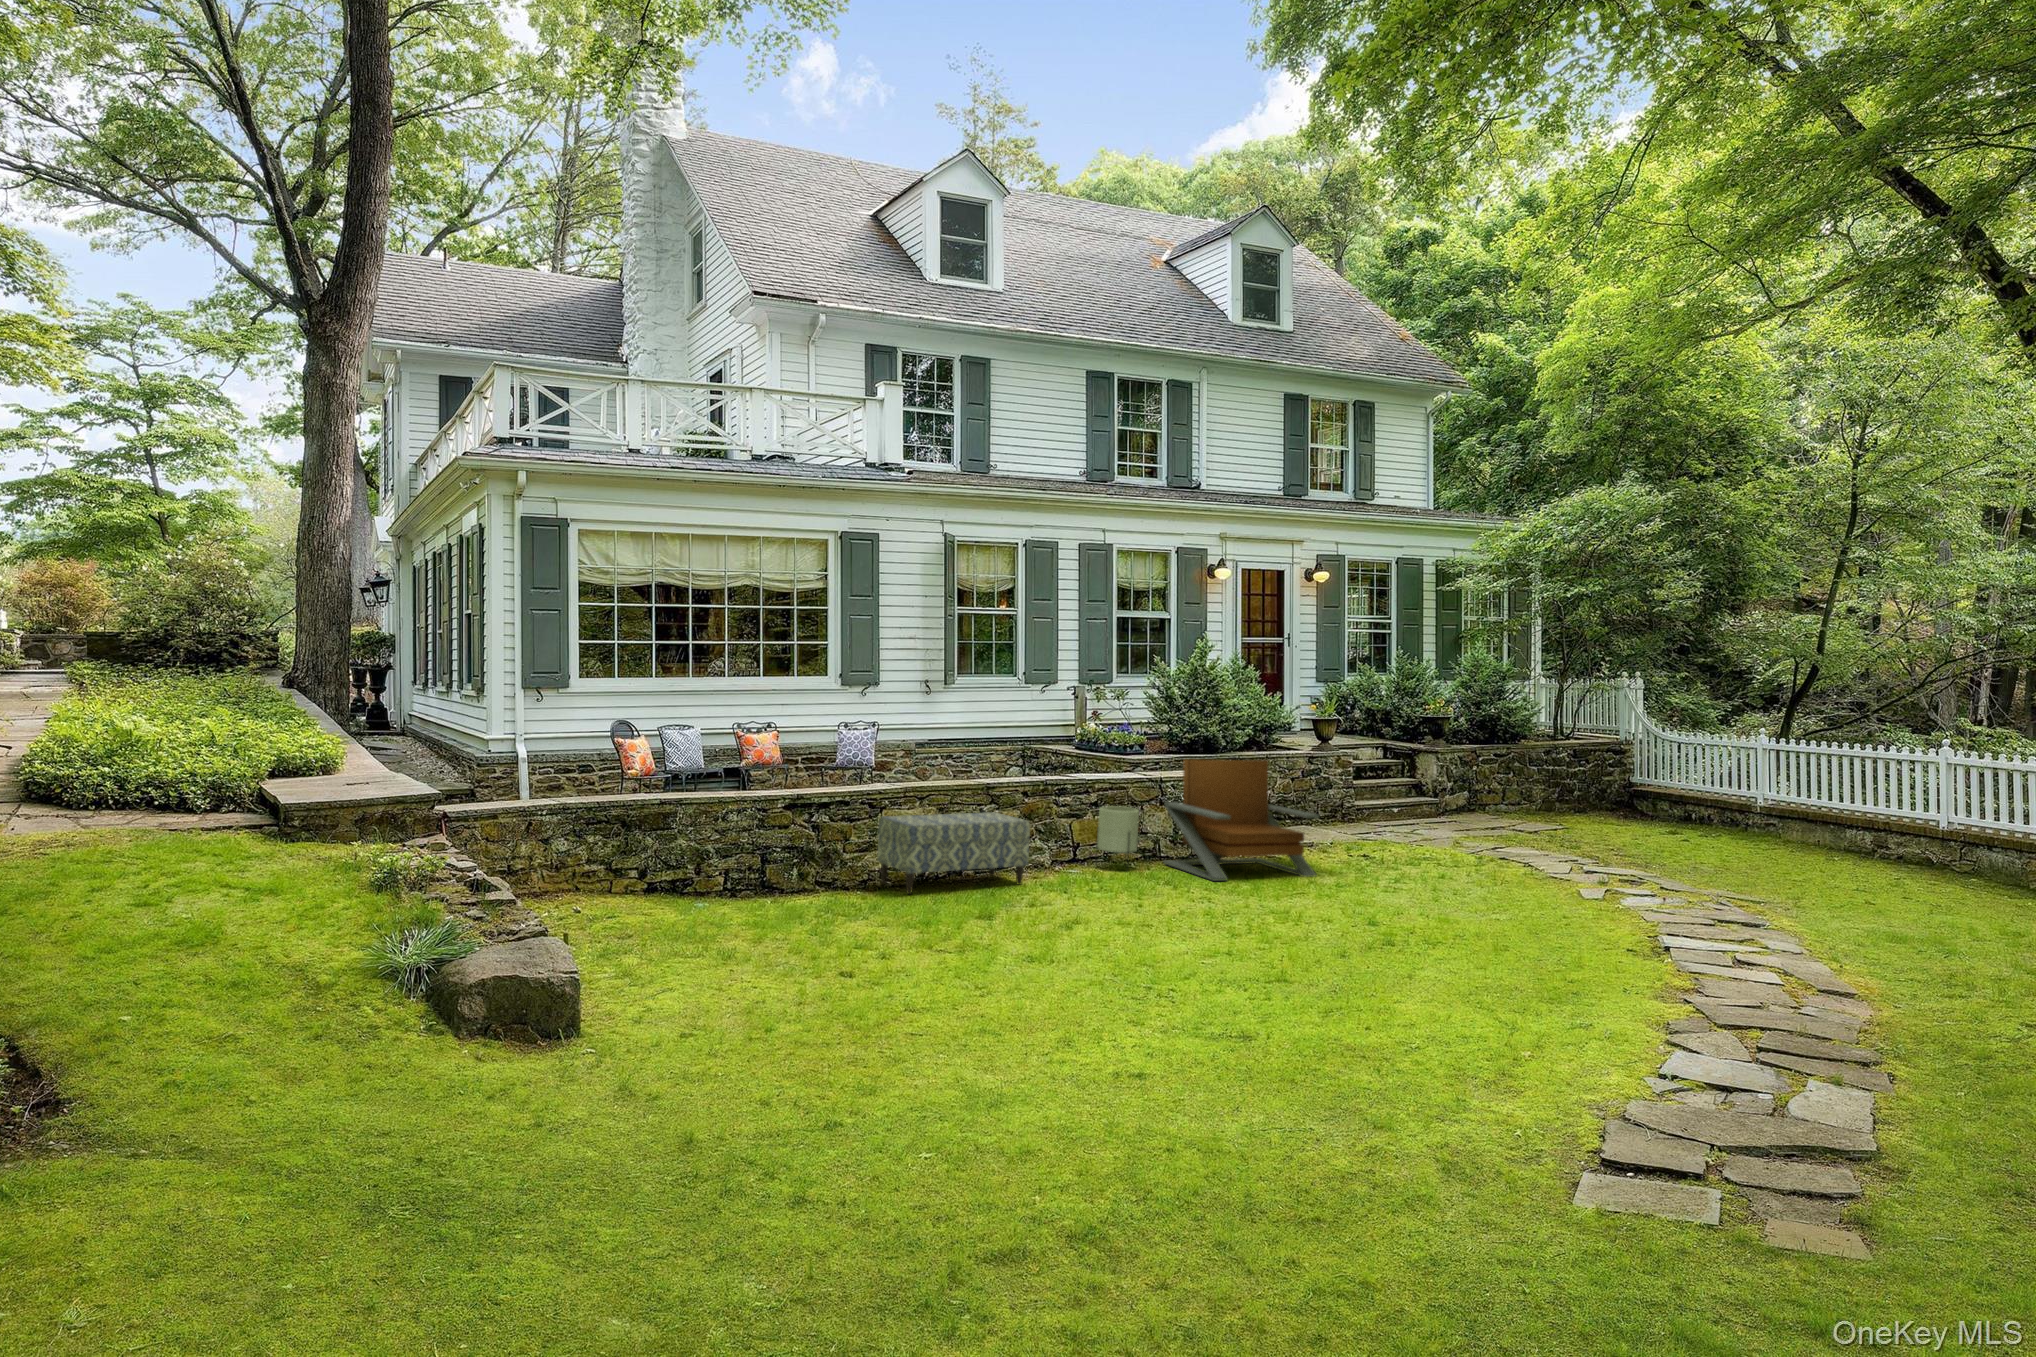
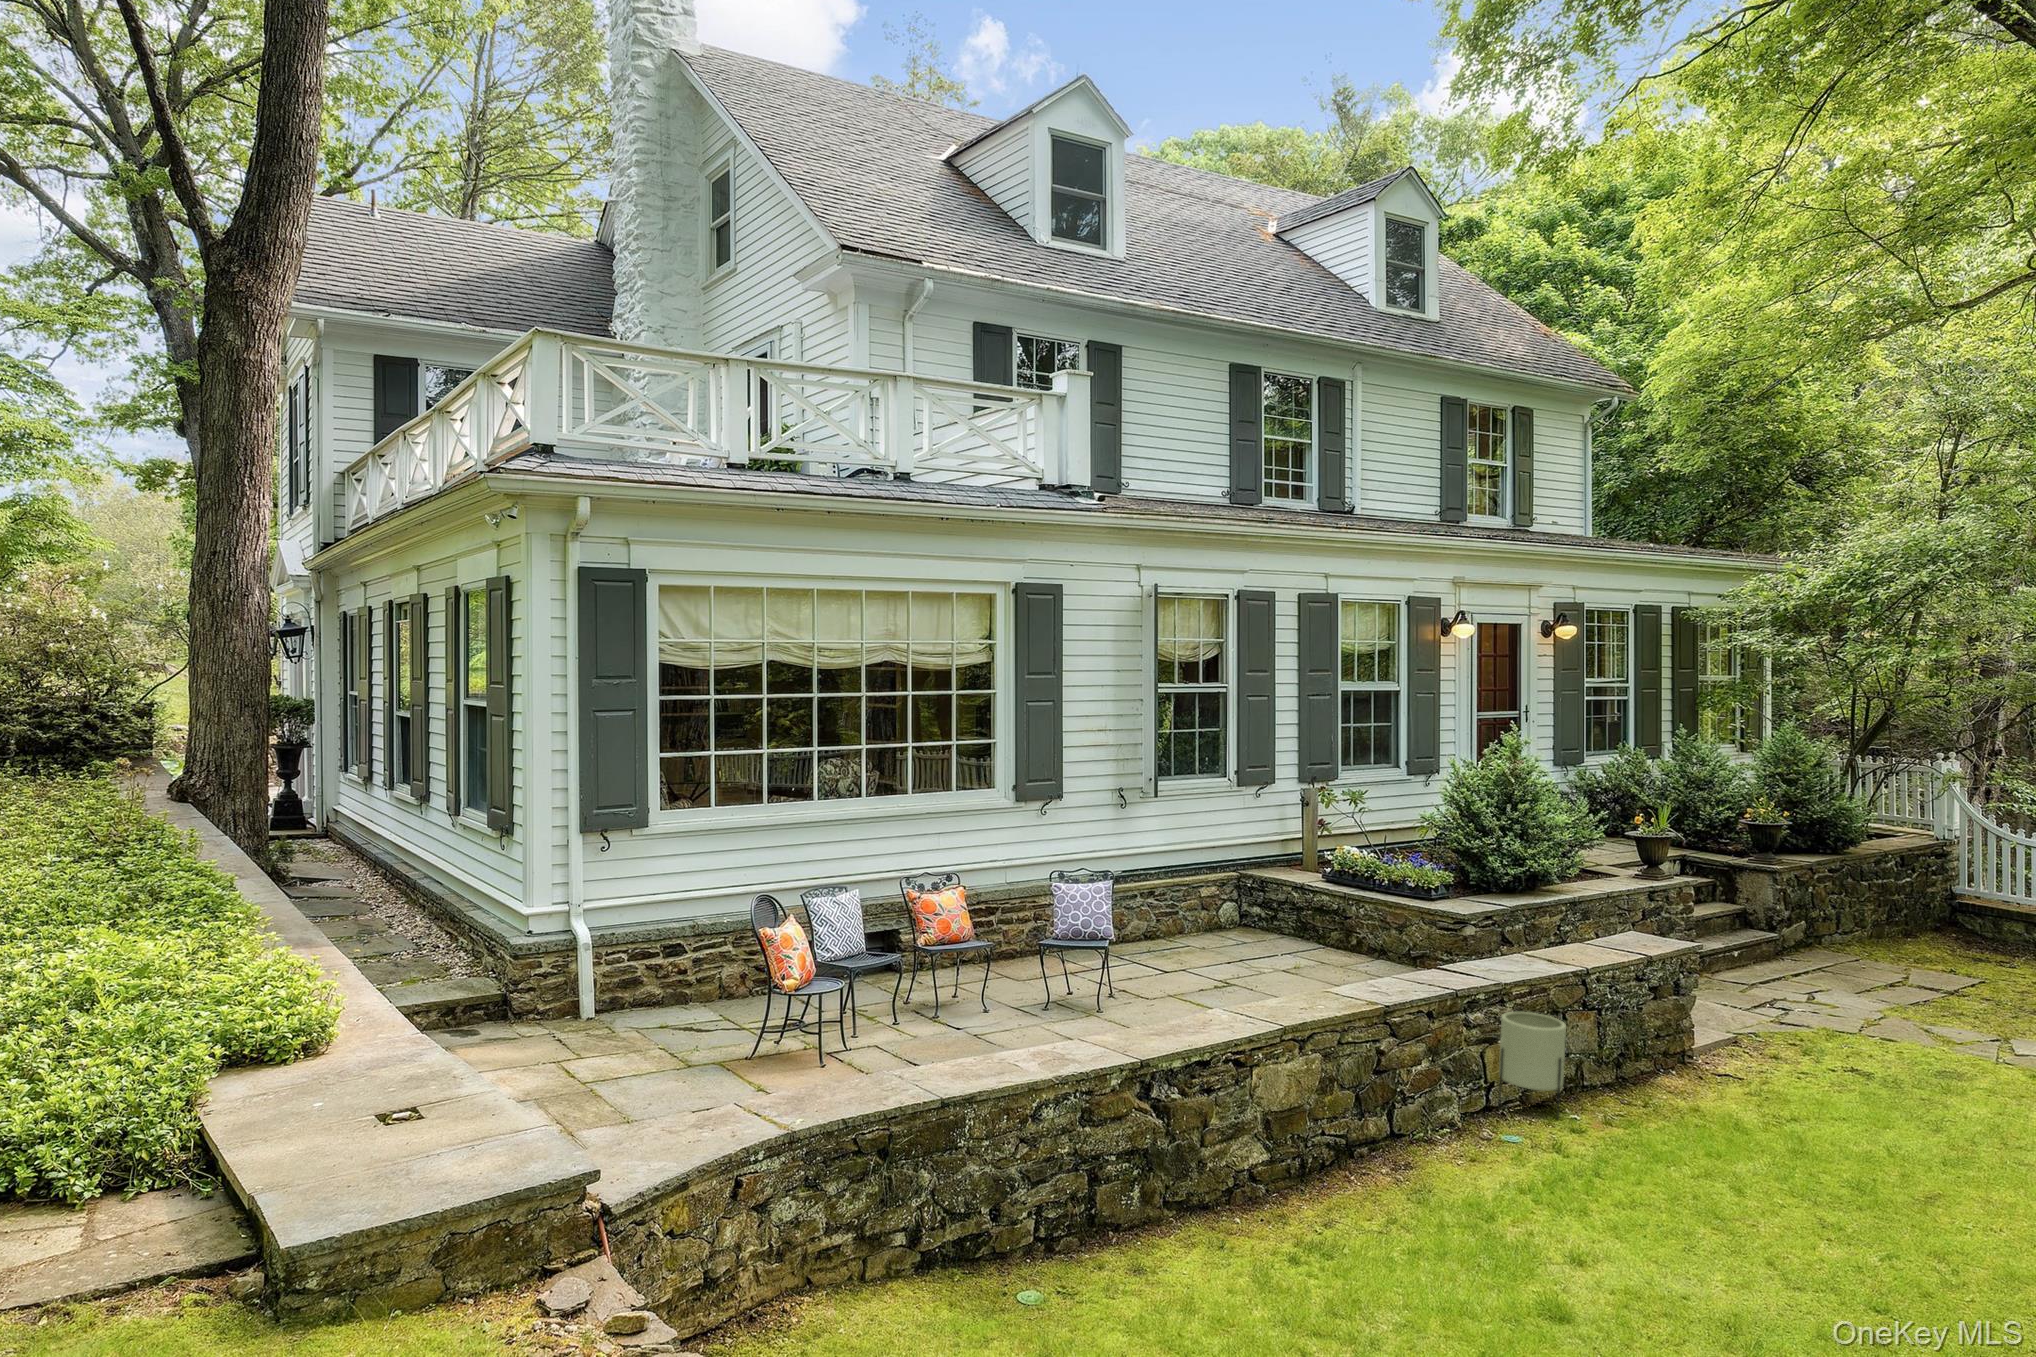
lounge chair: present [1163,759,1319,881] -> none [1576,928,1821,1140]
bench: present [877,812,1030,894] -> none [1249,1046,1471,1227]

